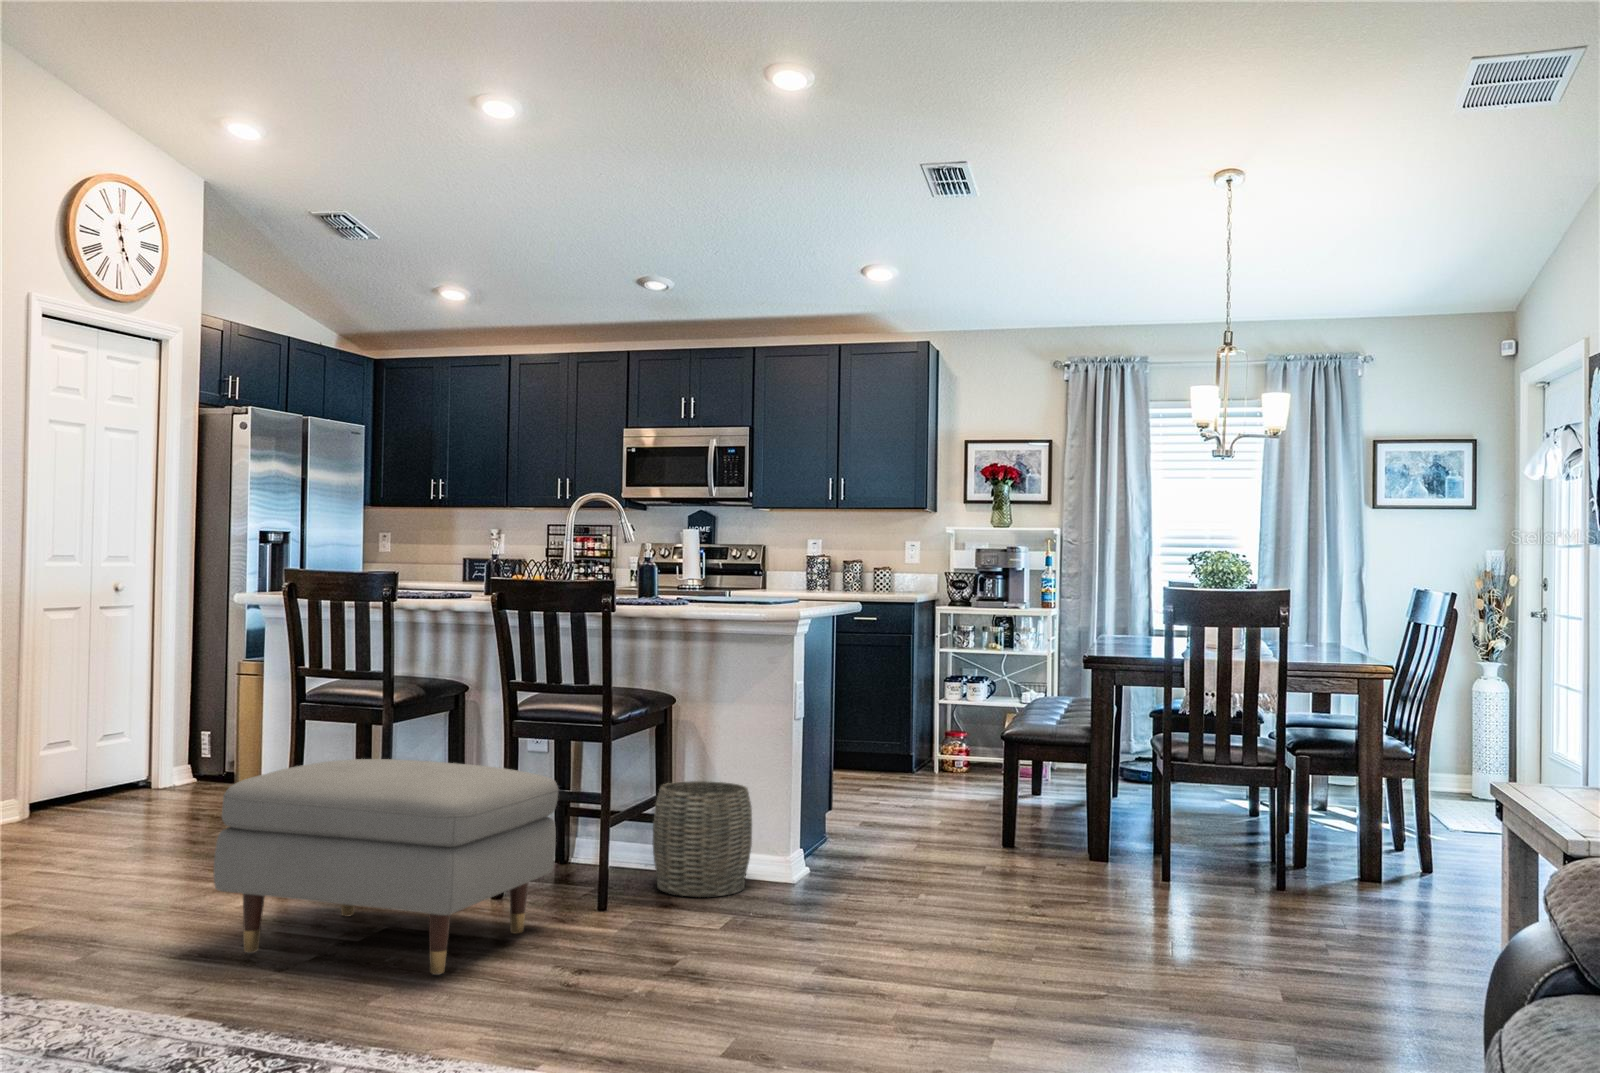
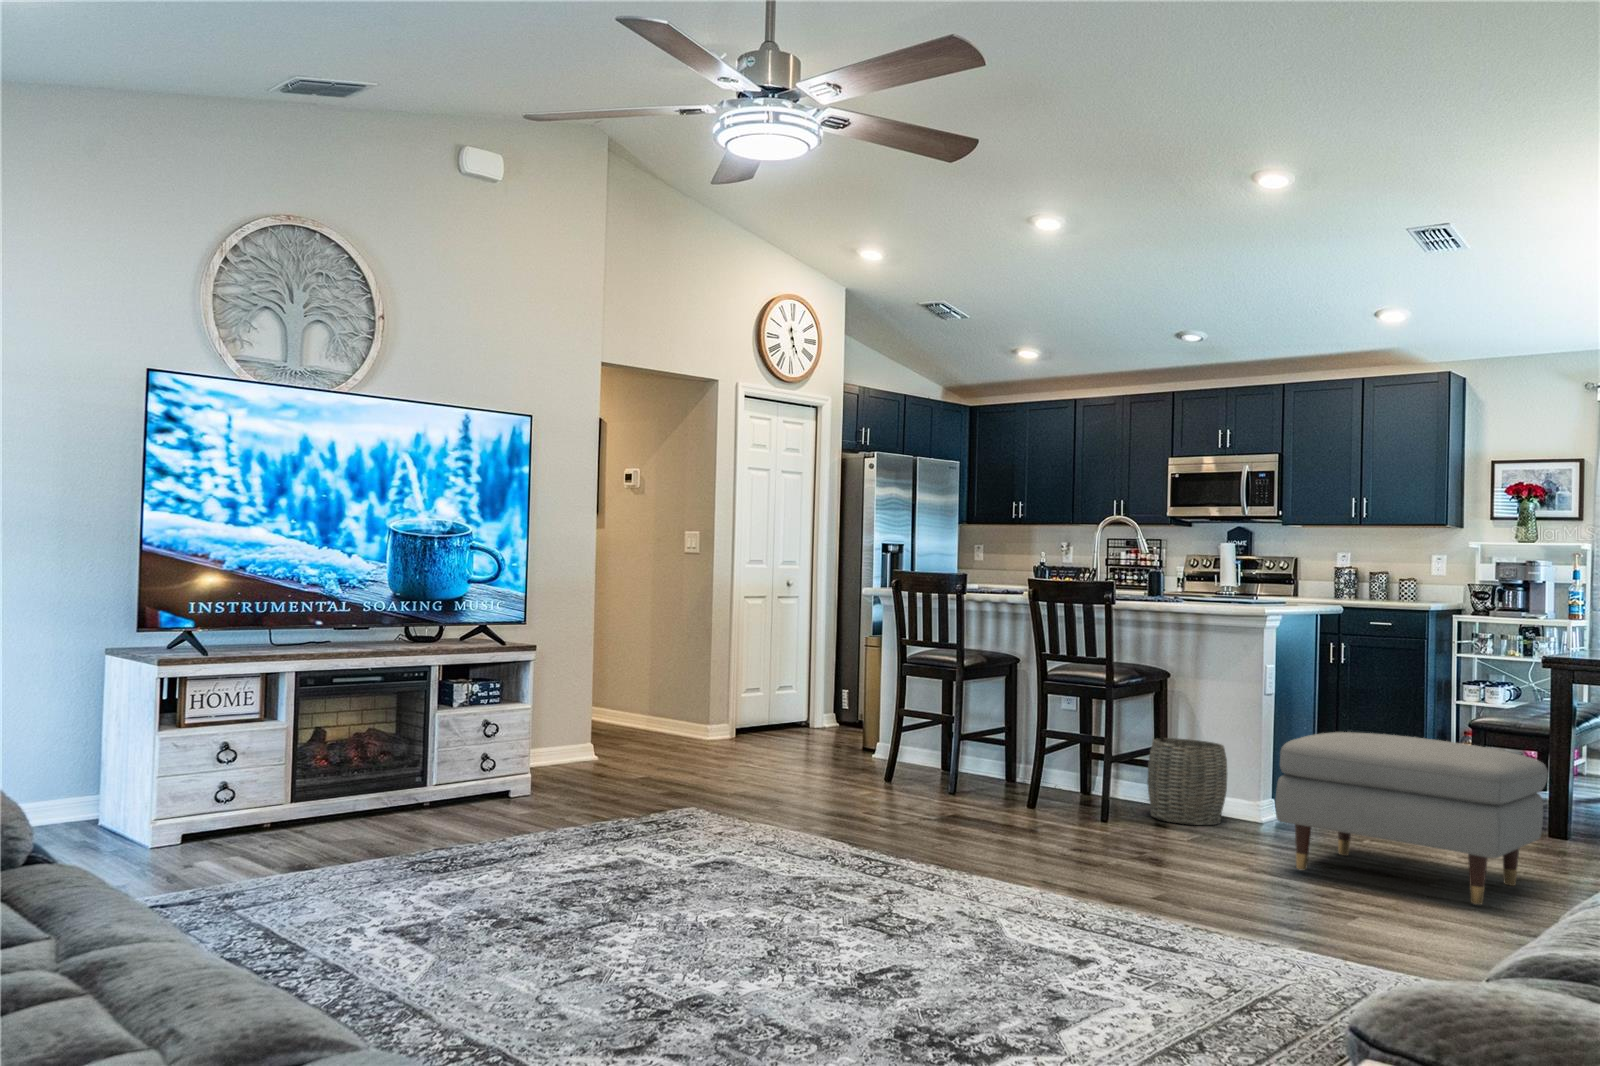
ottoman: present [213,759,558,975] -> present [1275,732,1548,905]

